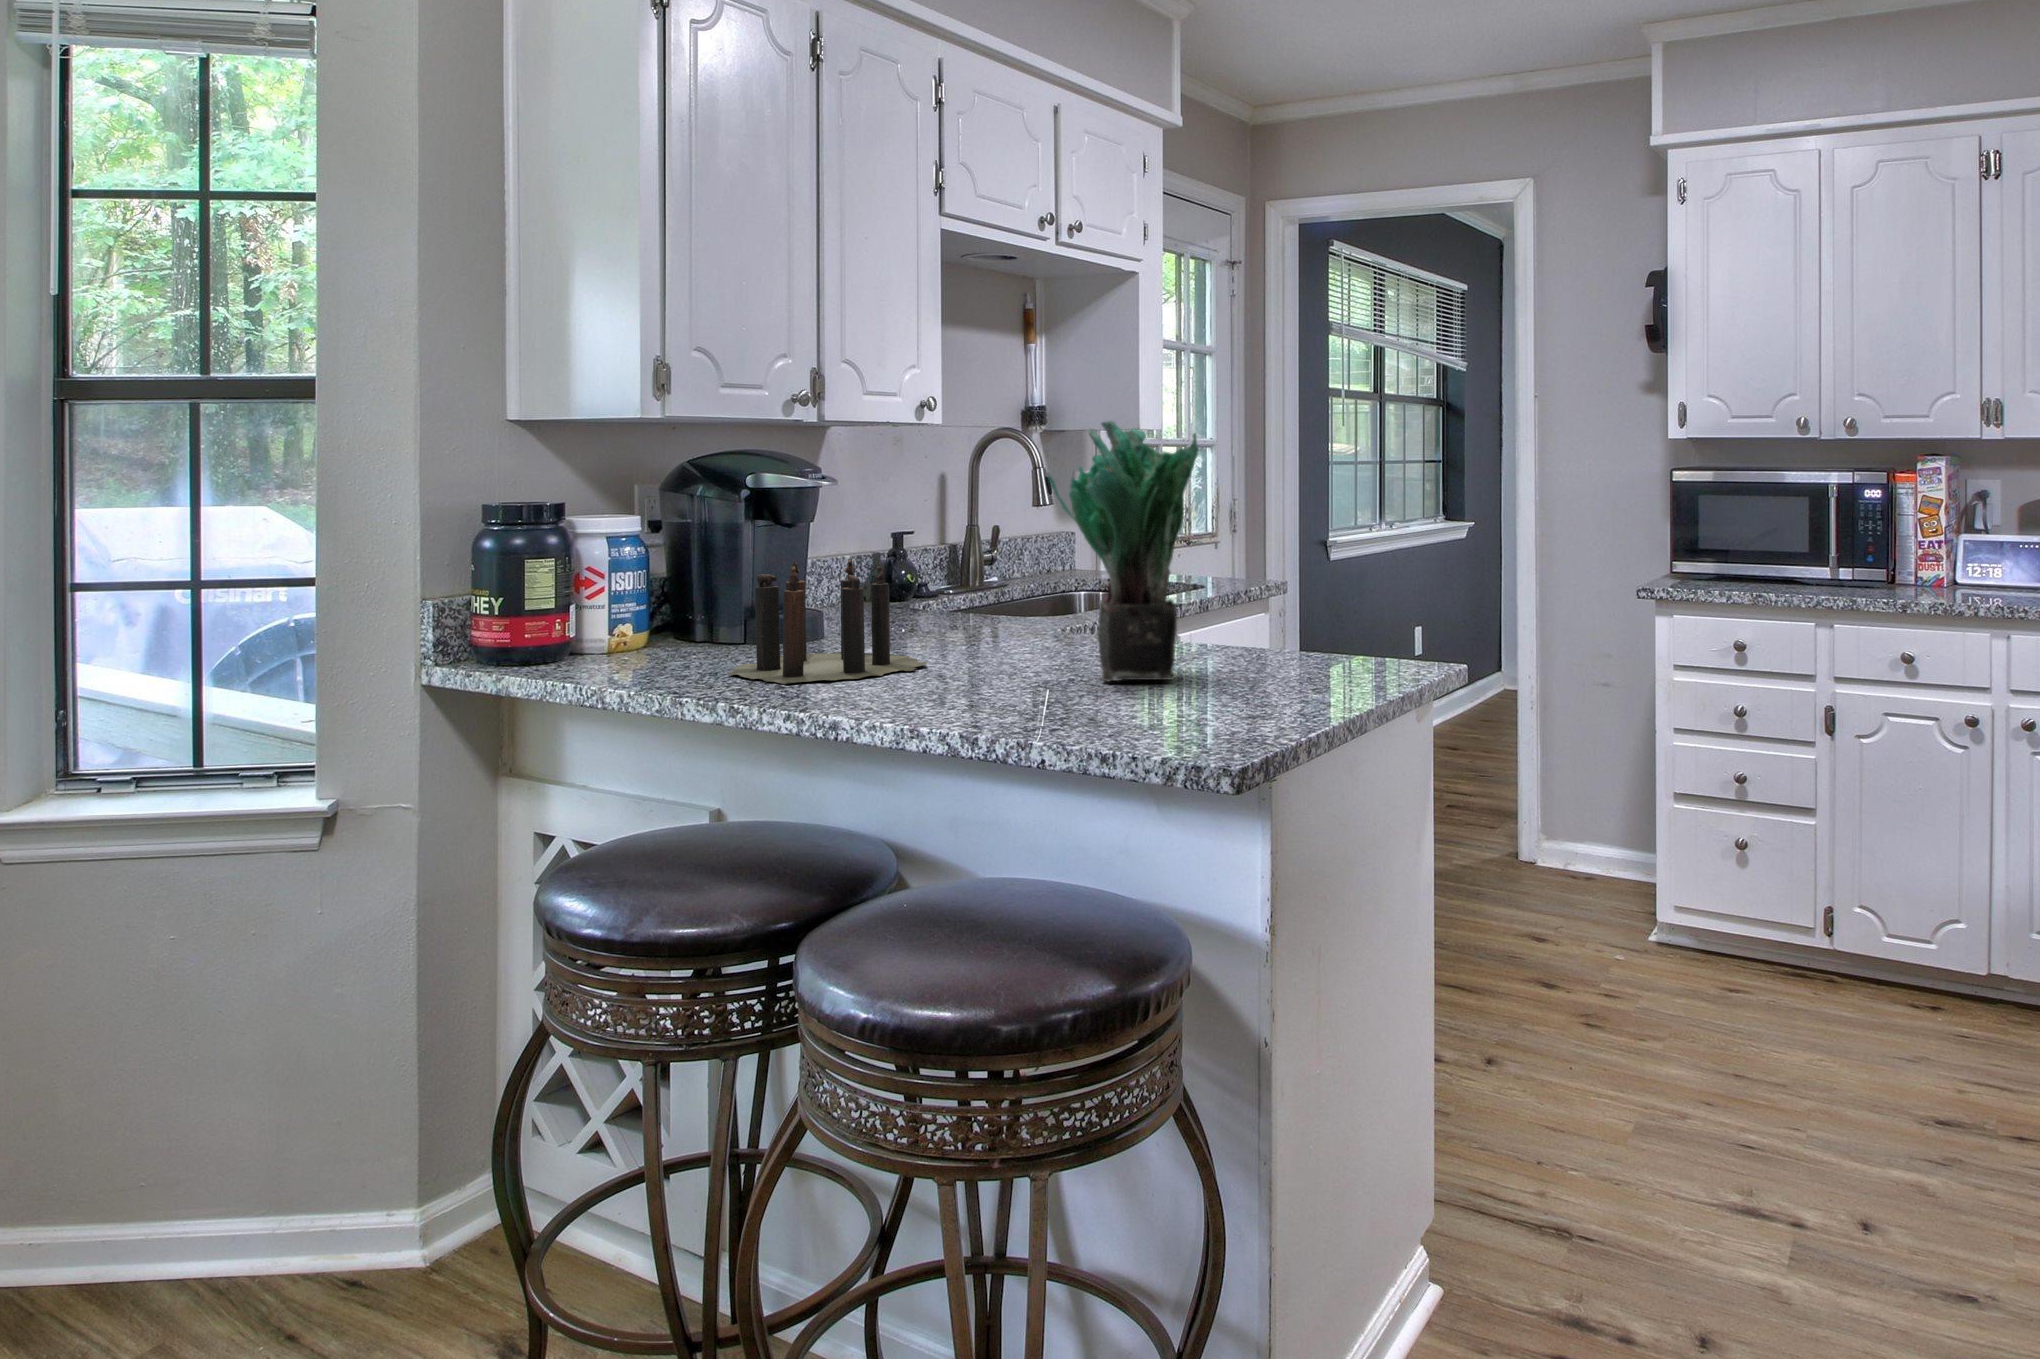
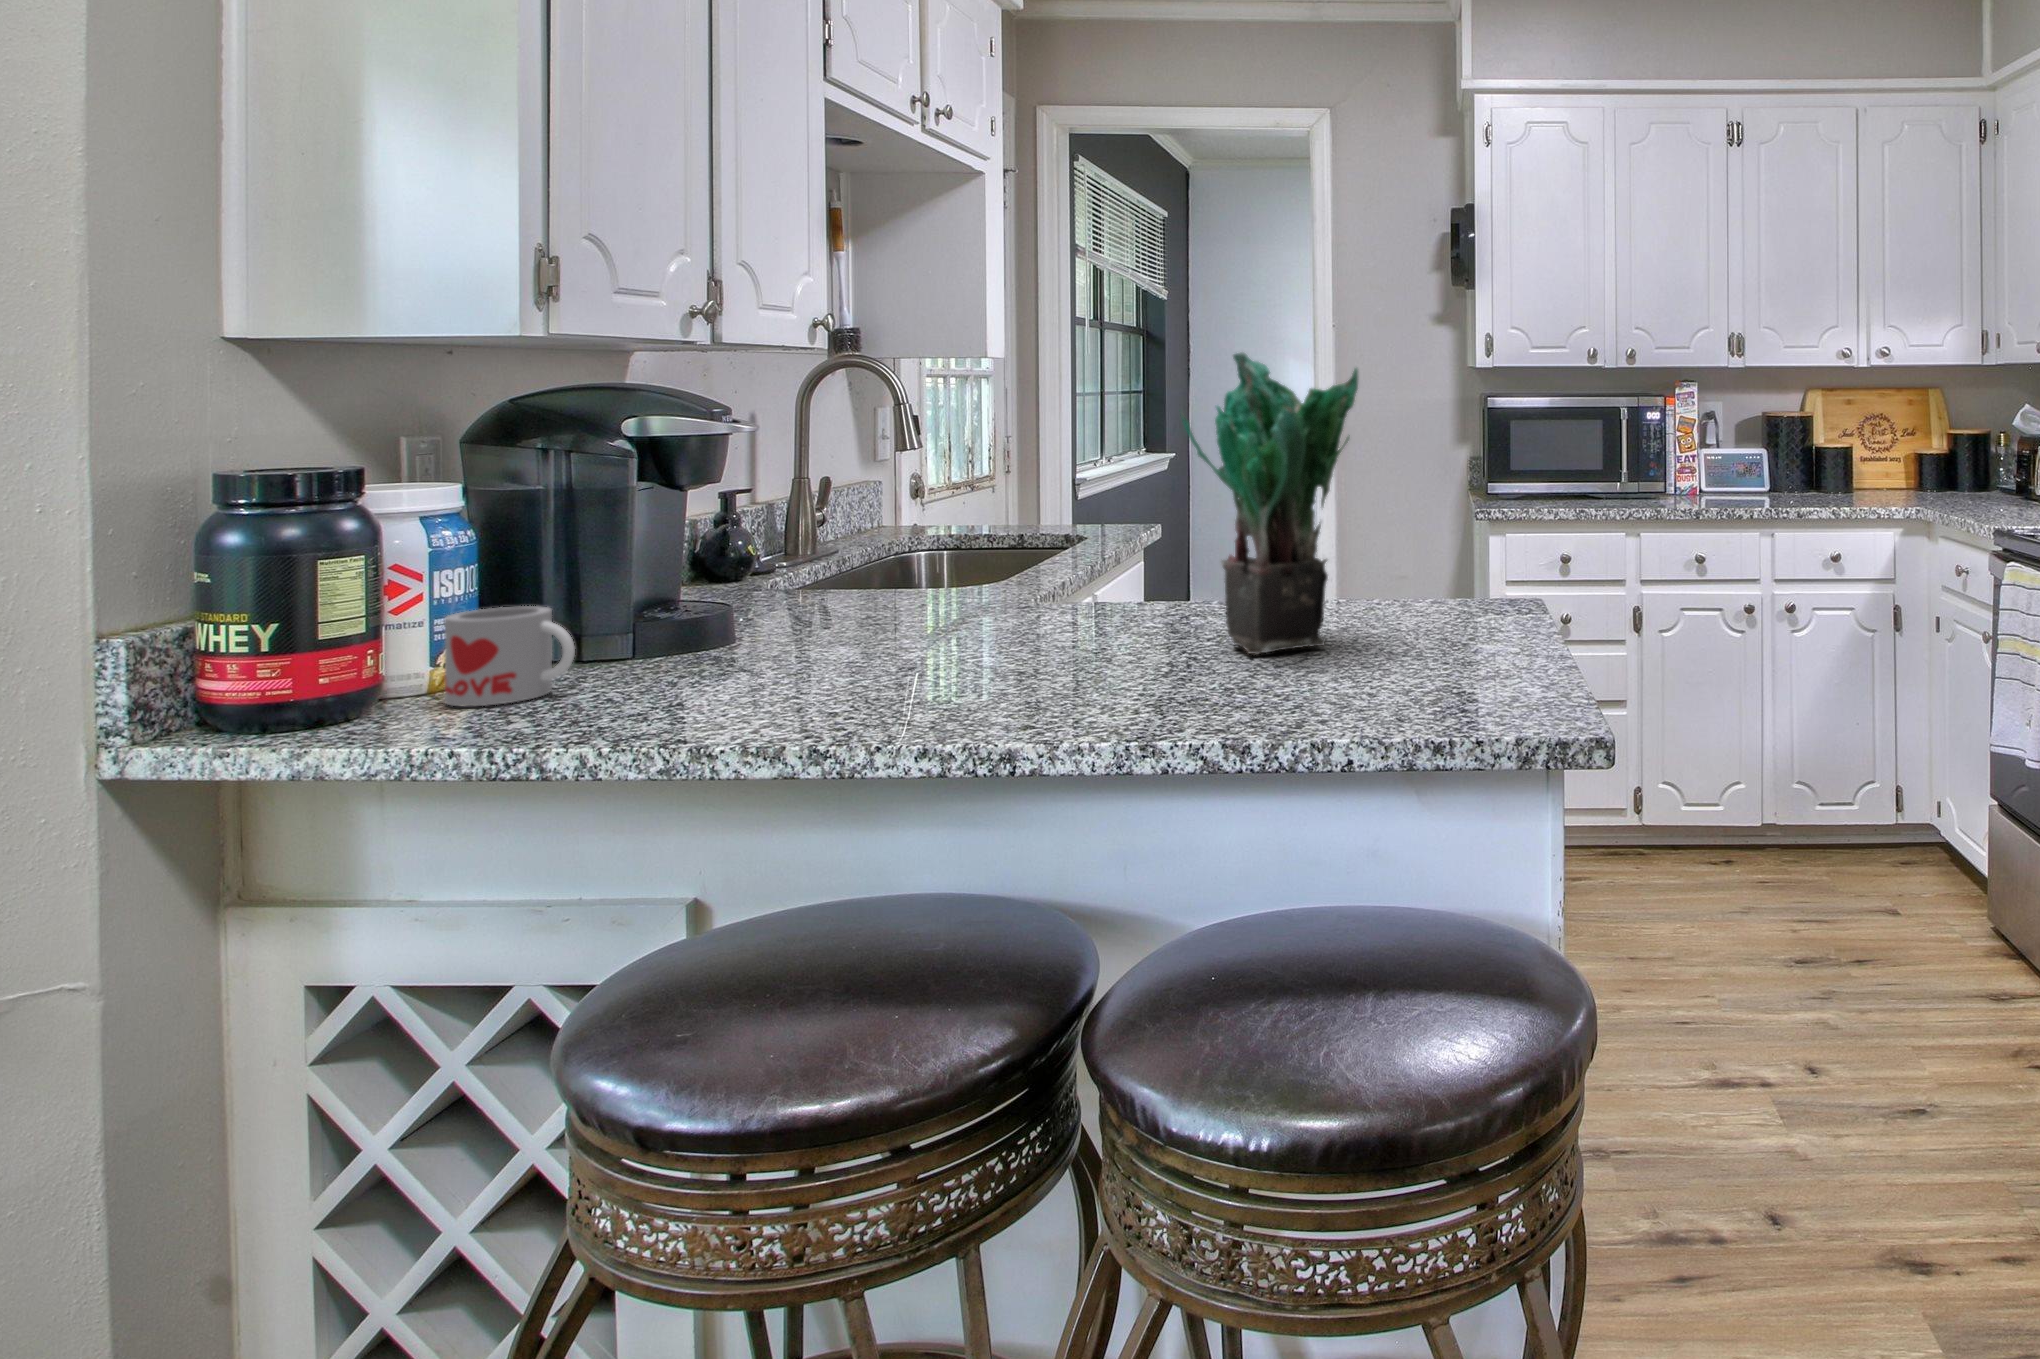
candle: present [728,559,927,684] -> none [673,528,991,706]
mug: none [602,602,670,665] -> present [445,606,575,706]

